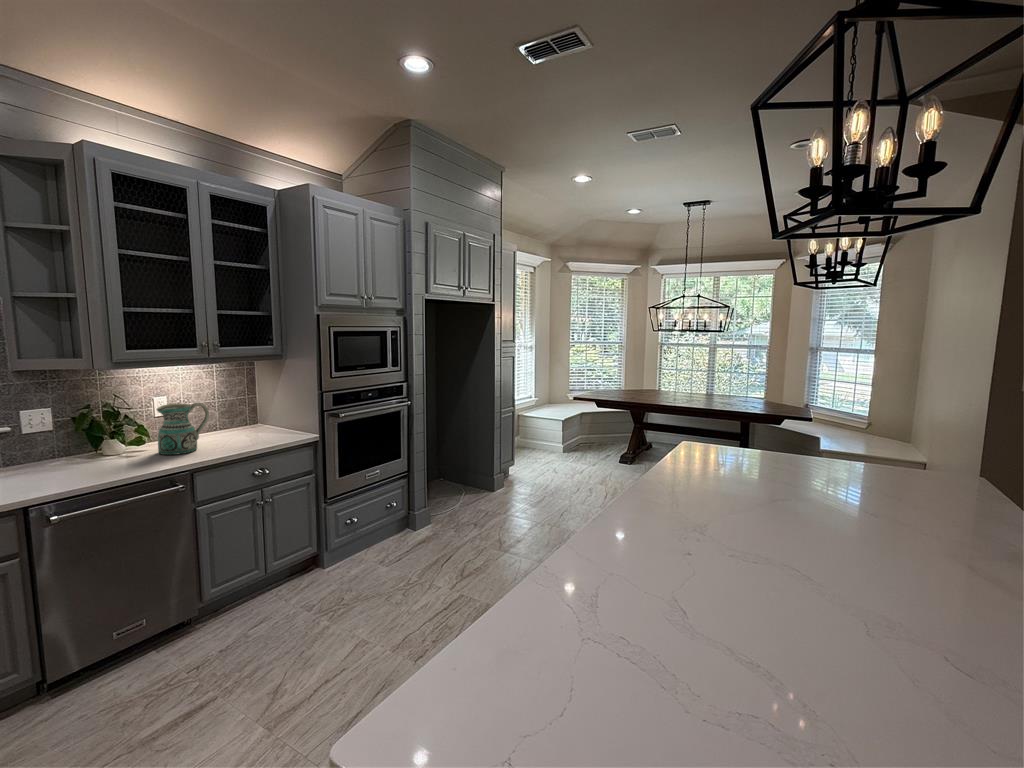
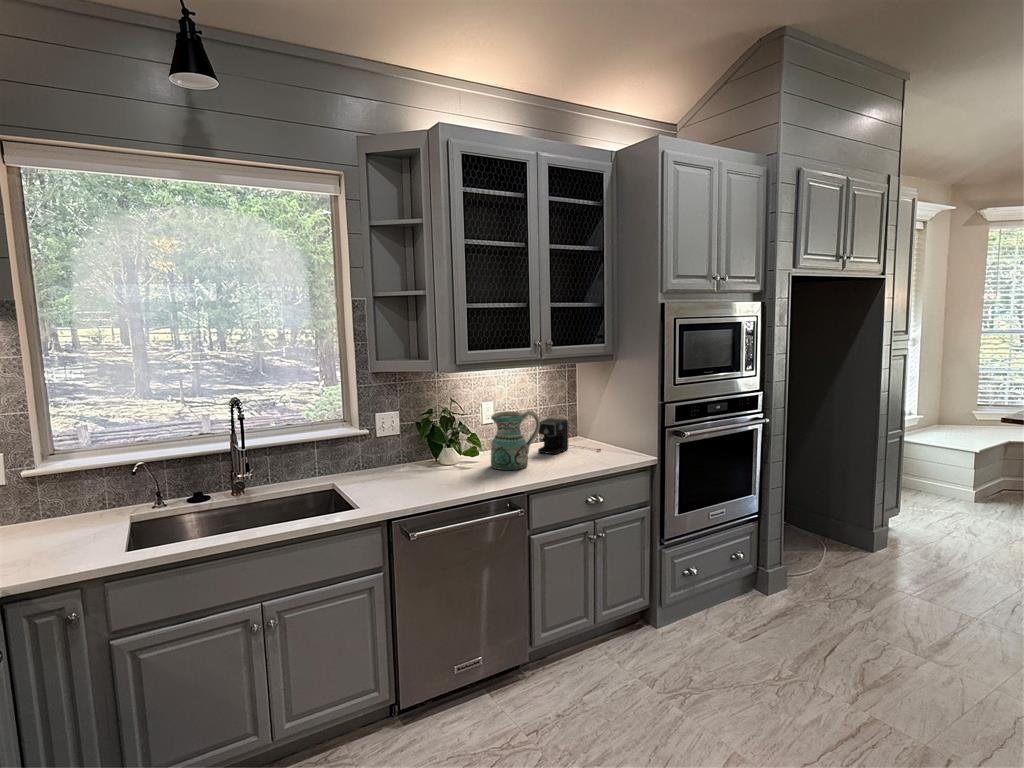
coffee maker: none [213,409,274,439] -> present [538,418,601,454]

